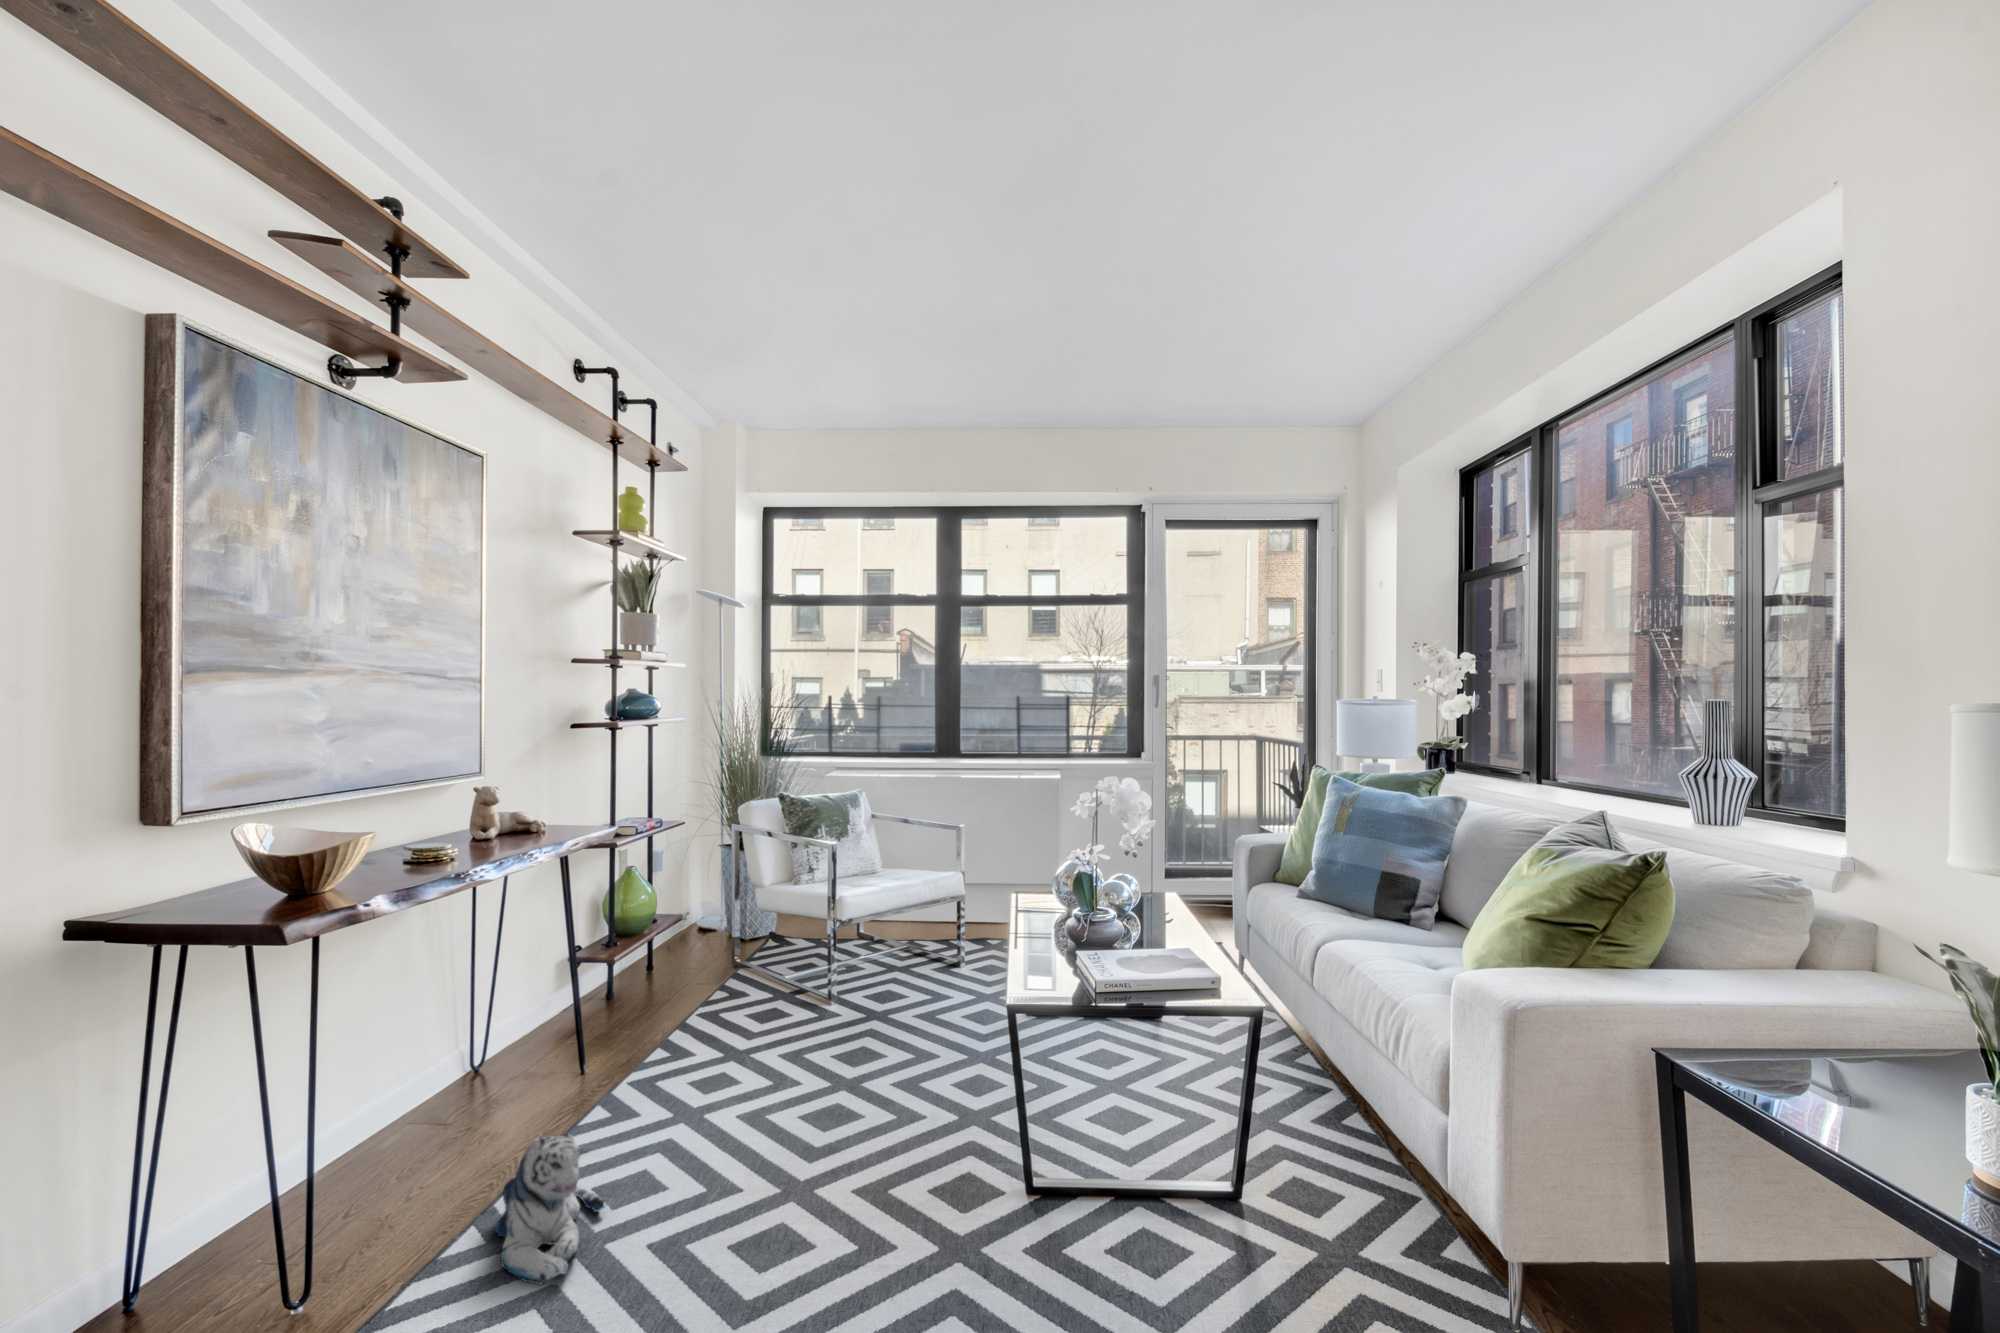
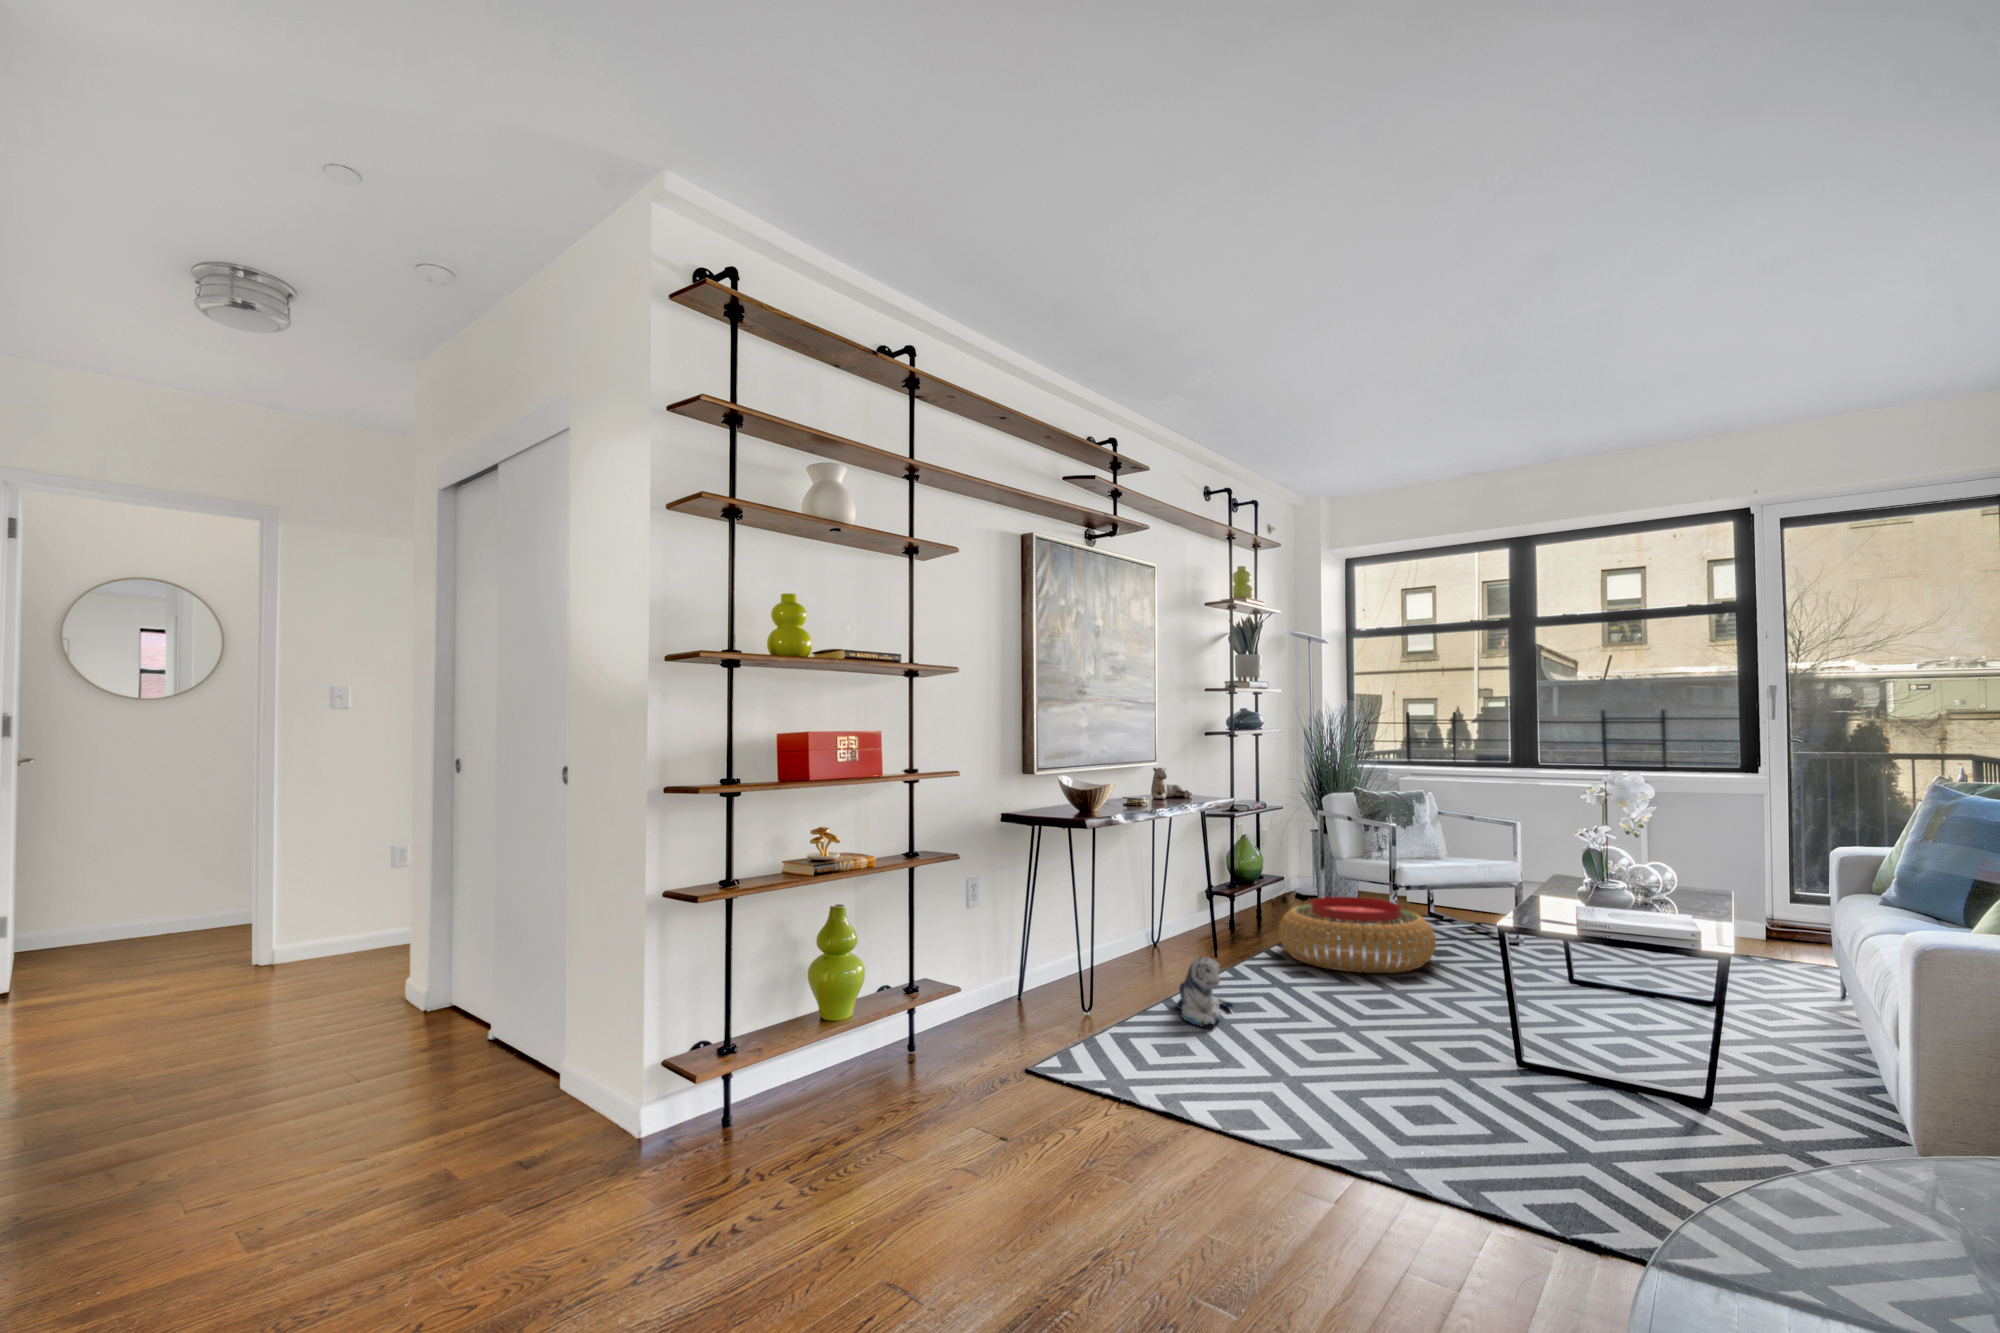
pouf: none [679,946,893,1067] -> present [1279,897,1436,973]

